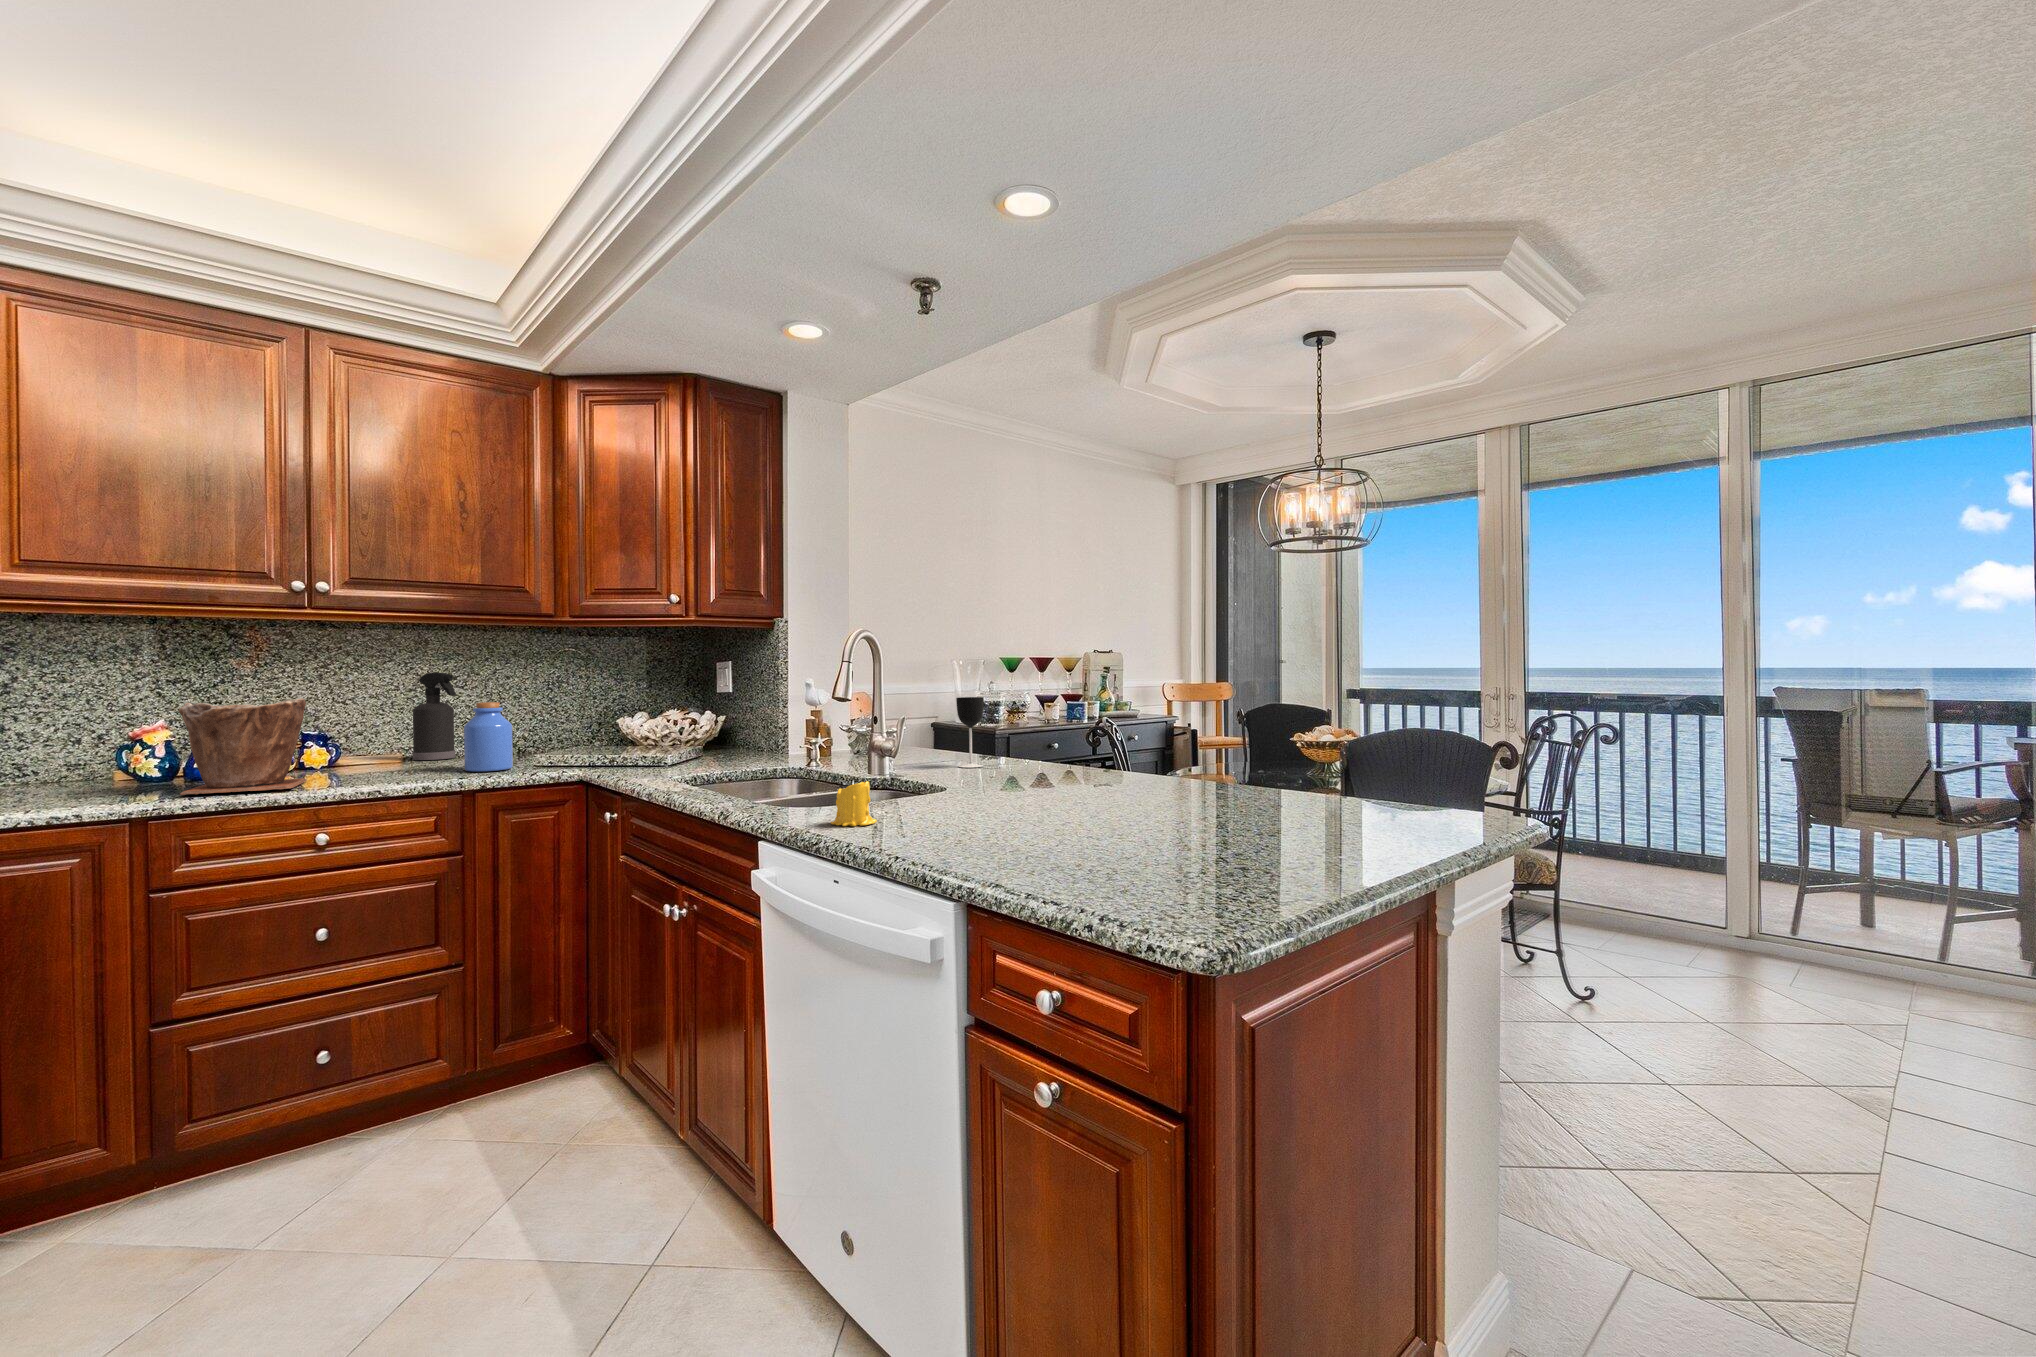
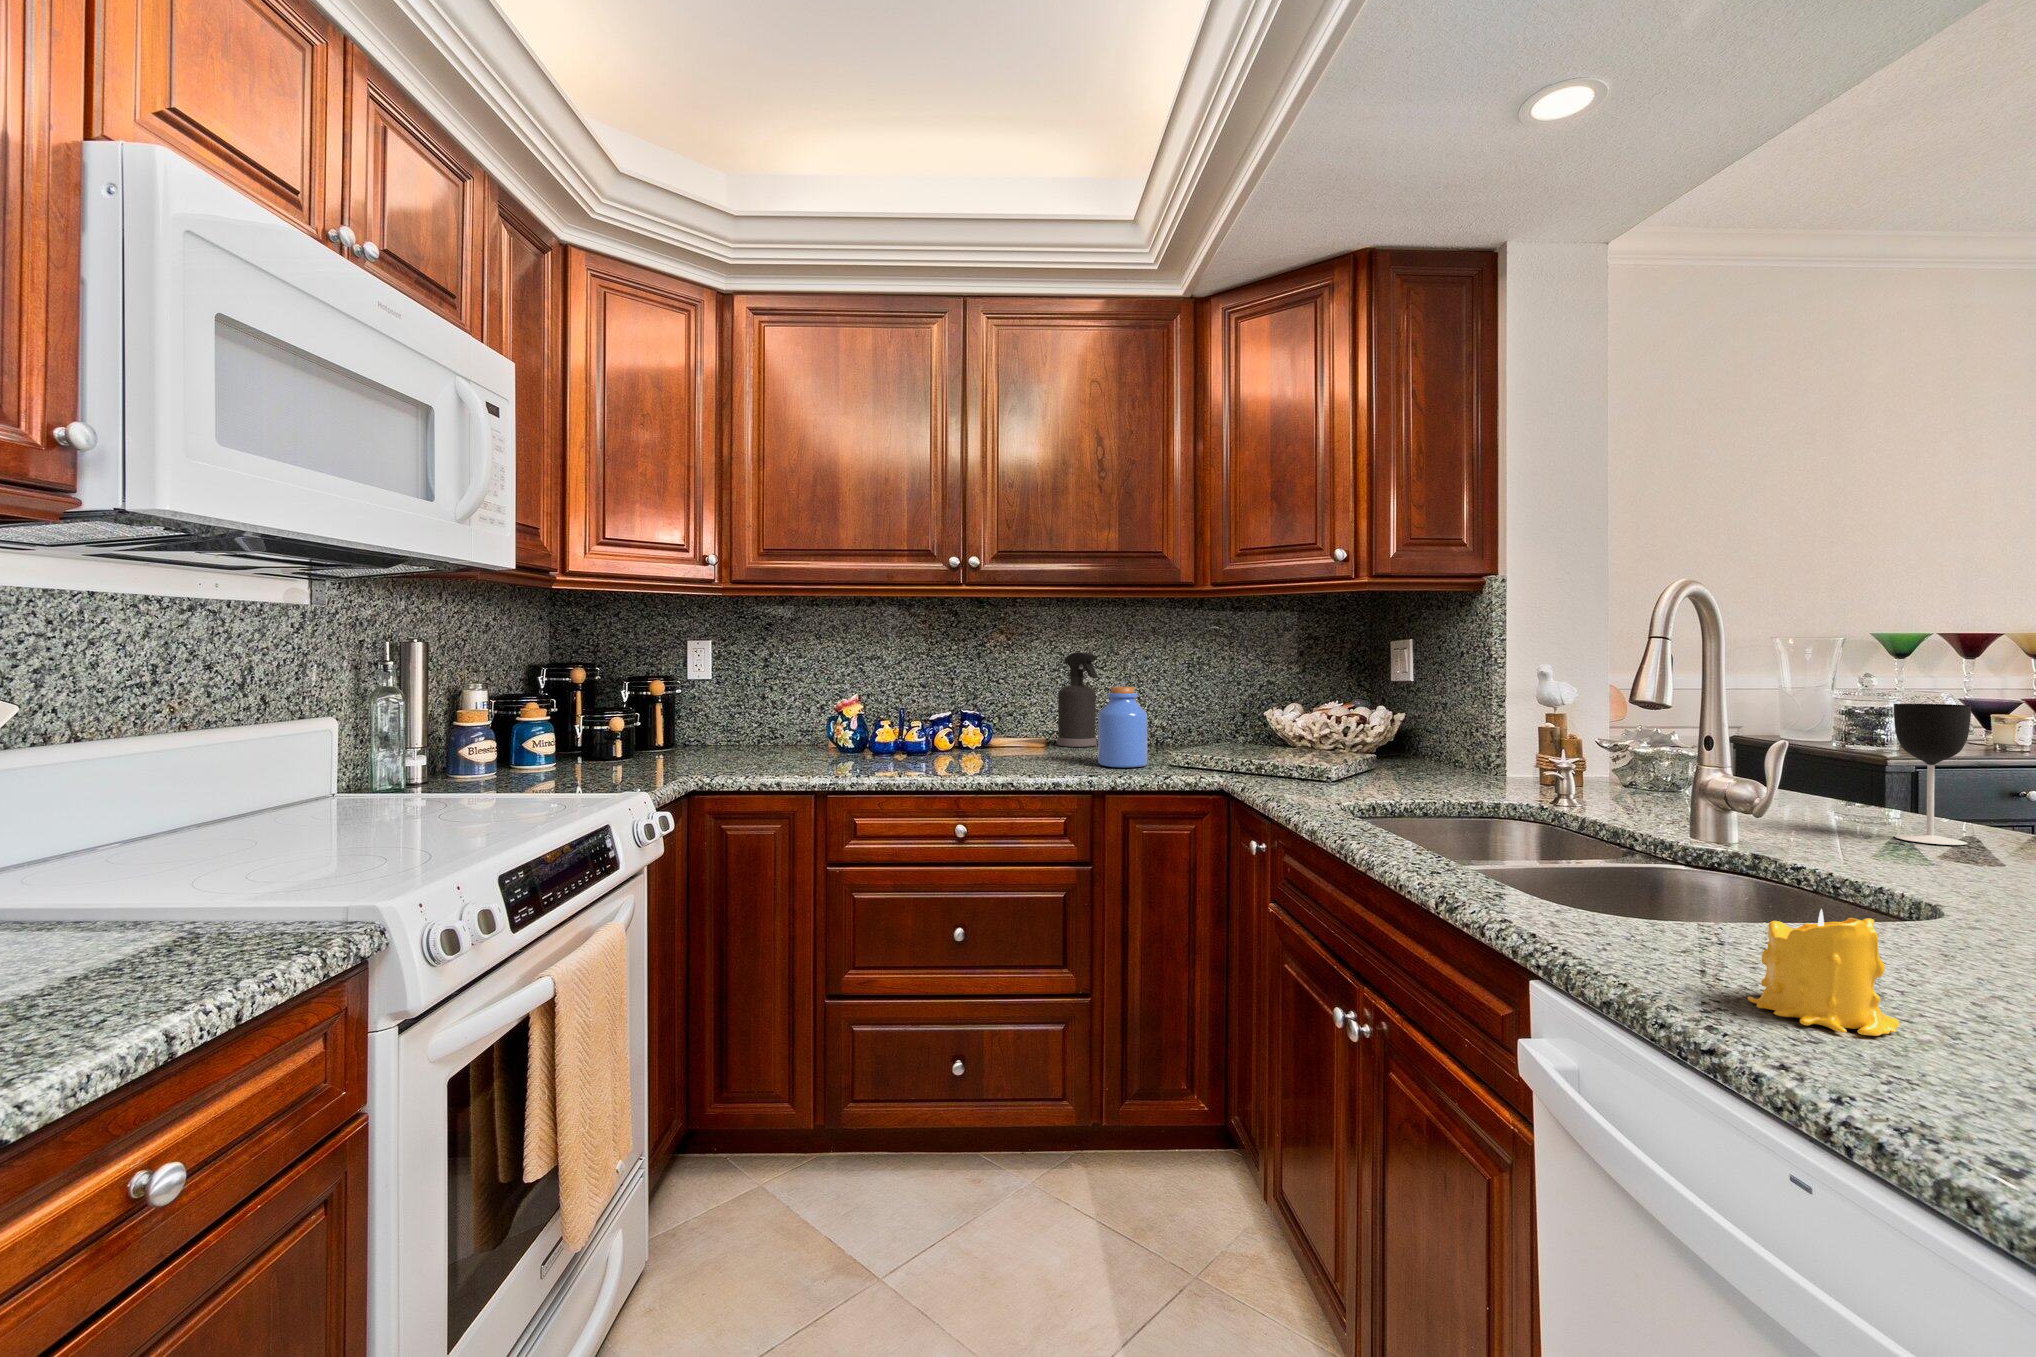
plant pot: present [179,698,307,795] -> none [849,678,956,774]

